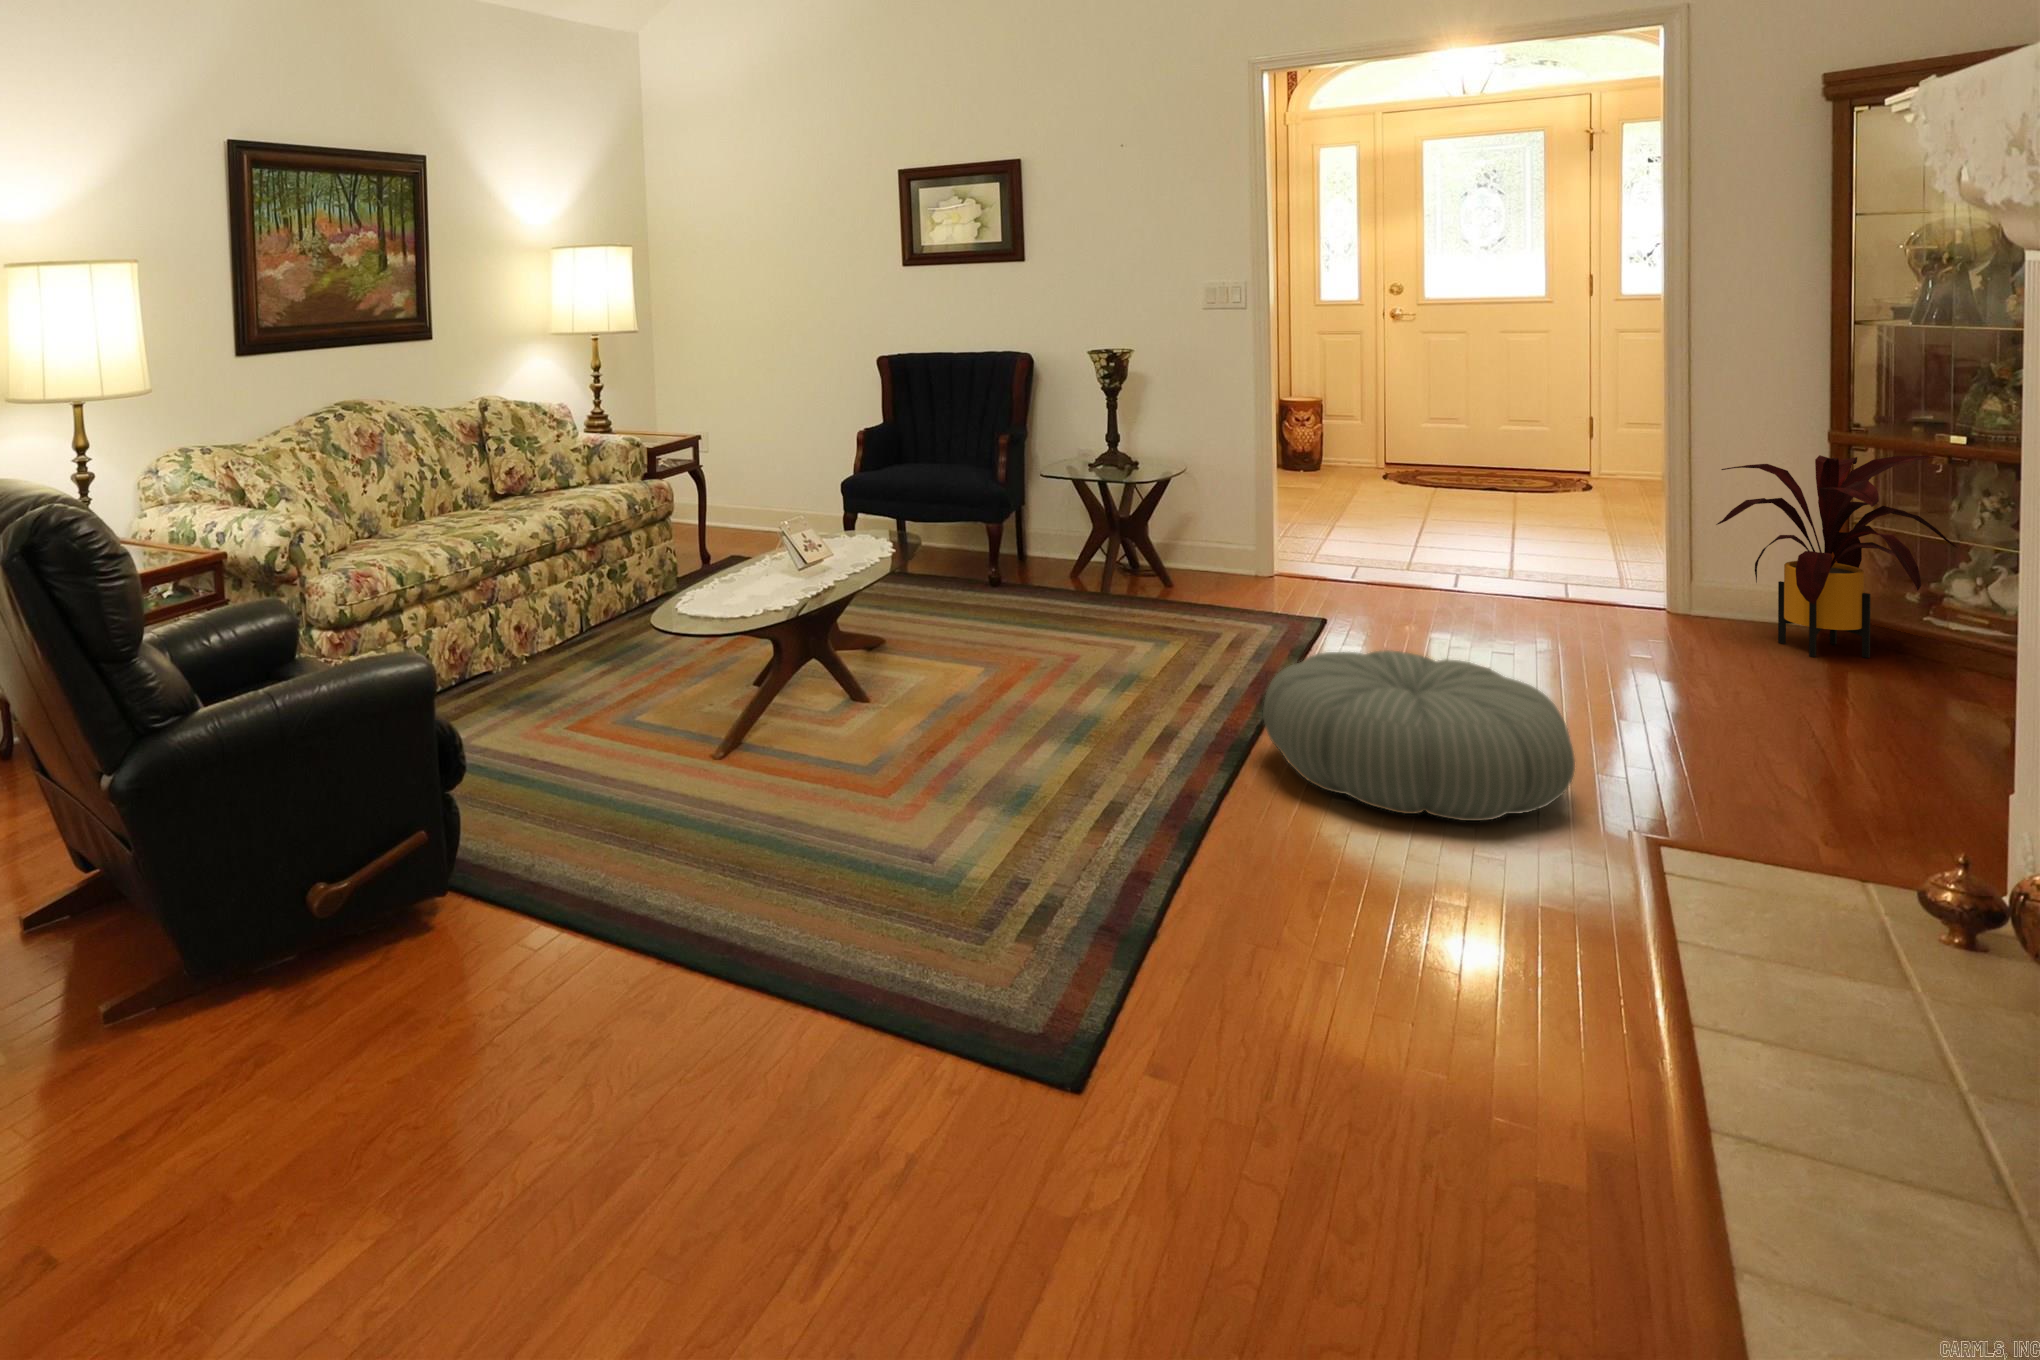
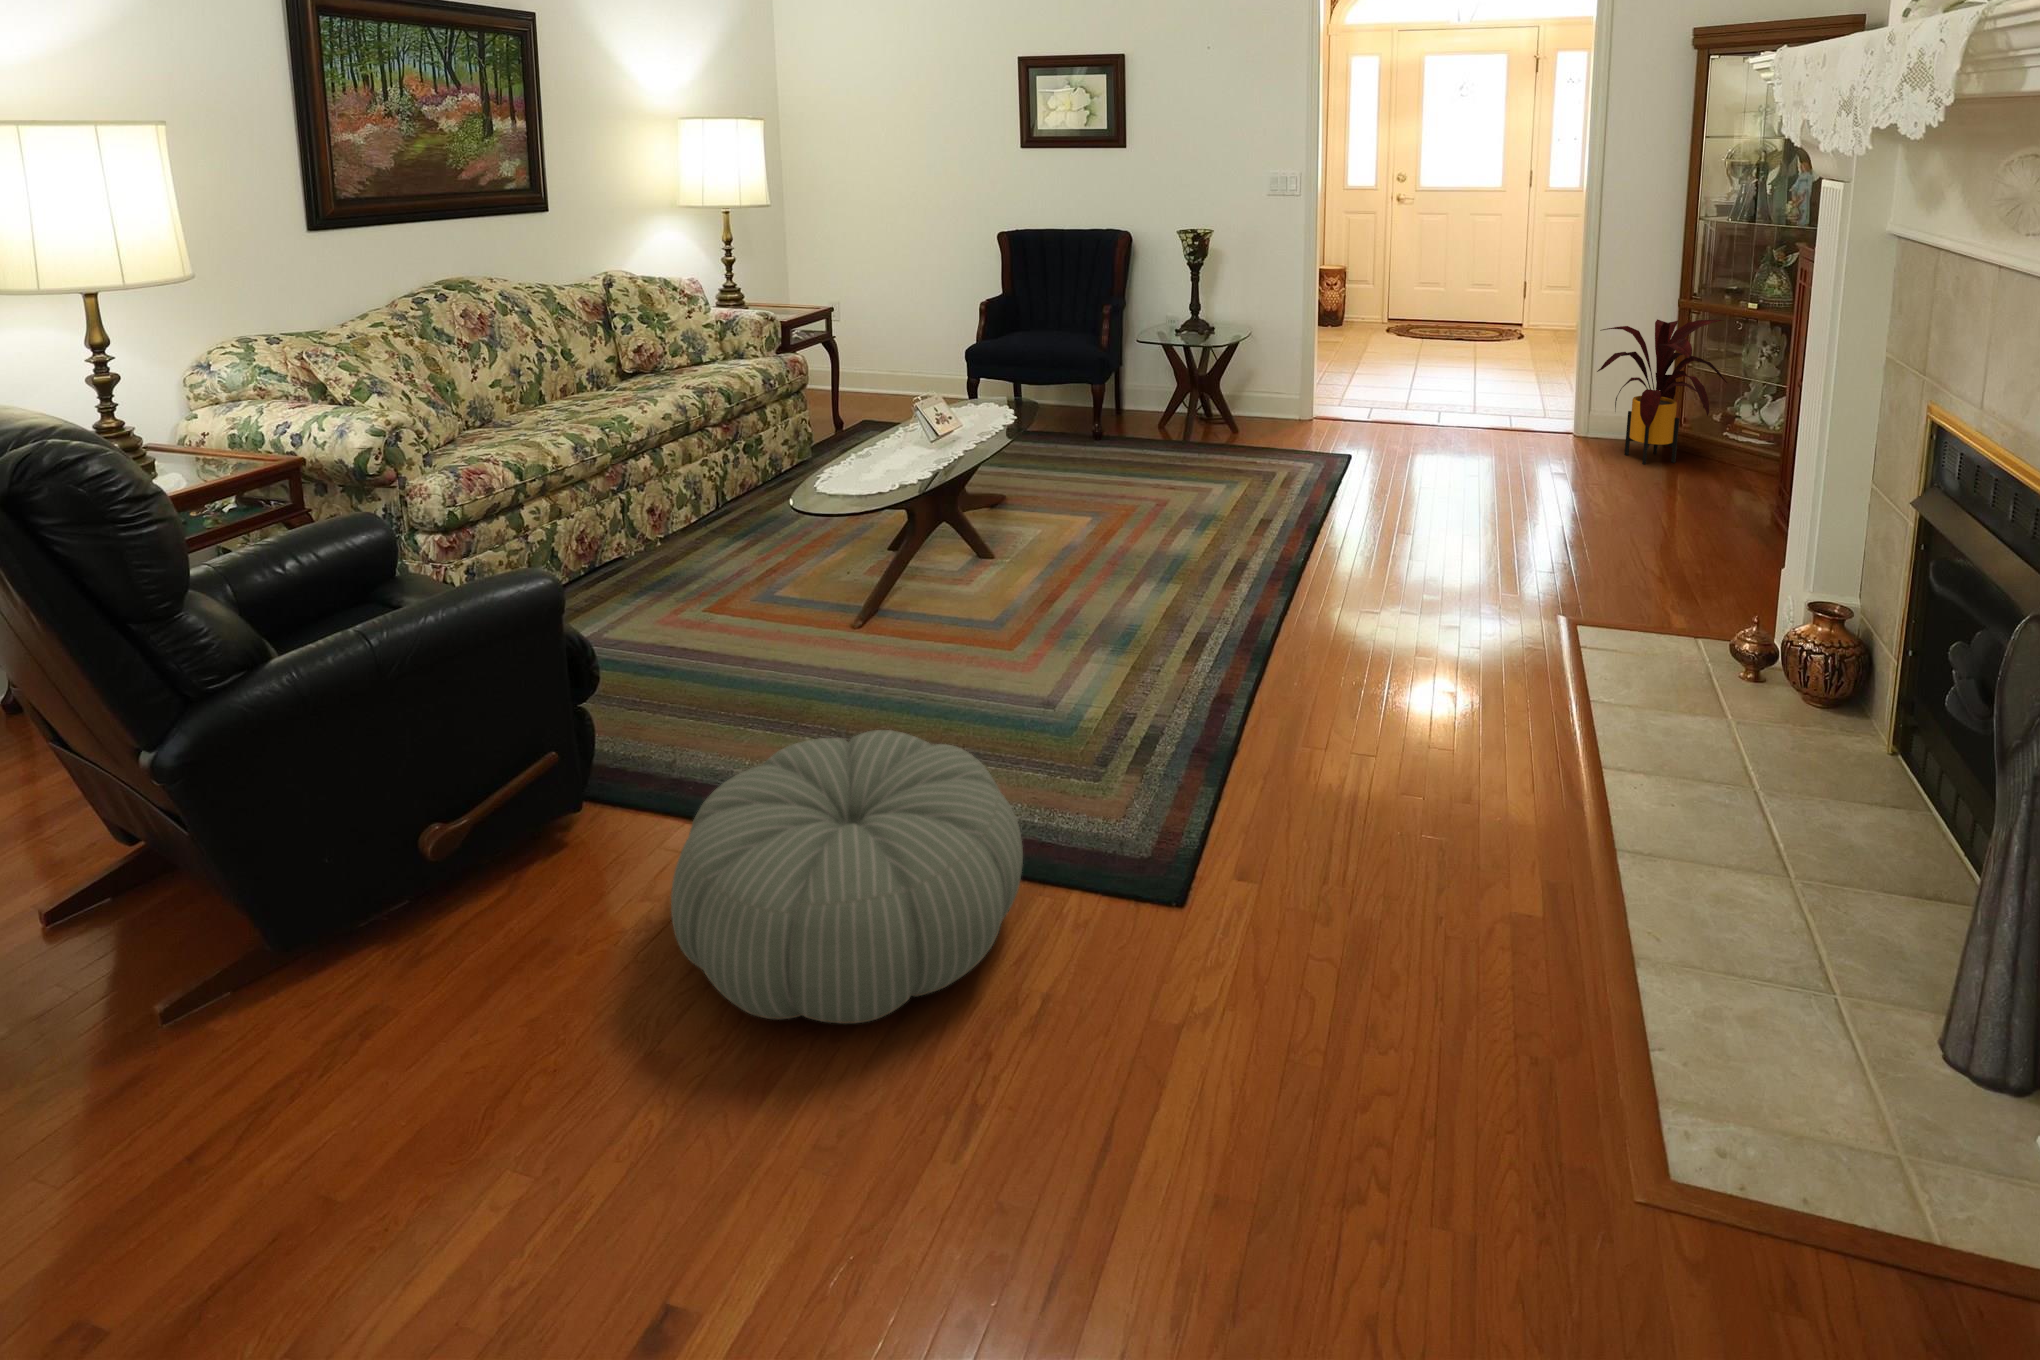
pouf: present [1263,650,1575,821] -> present [671,730,1023,1024]

